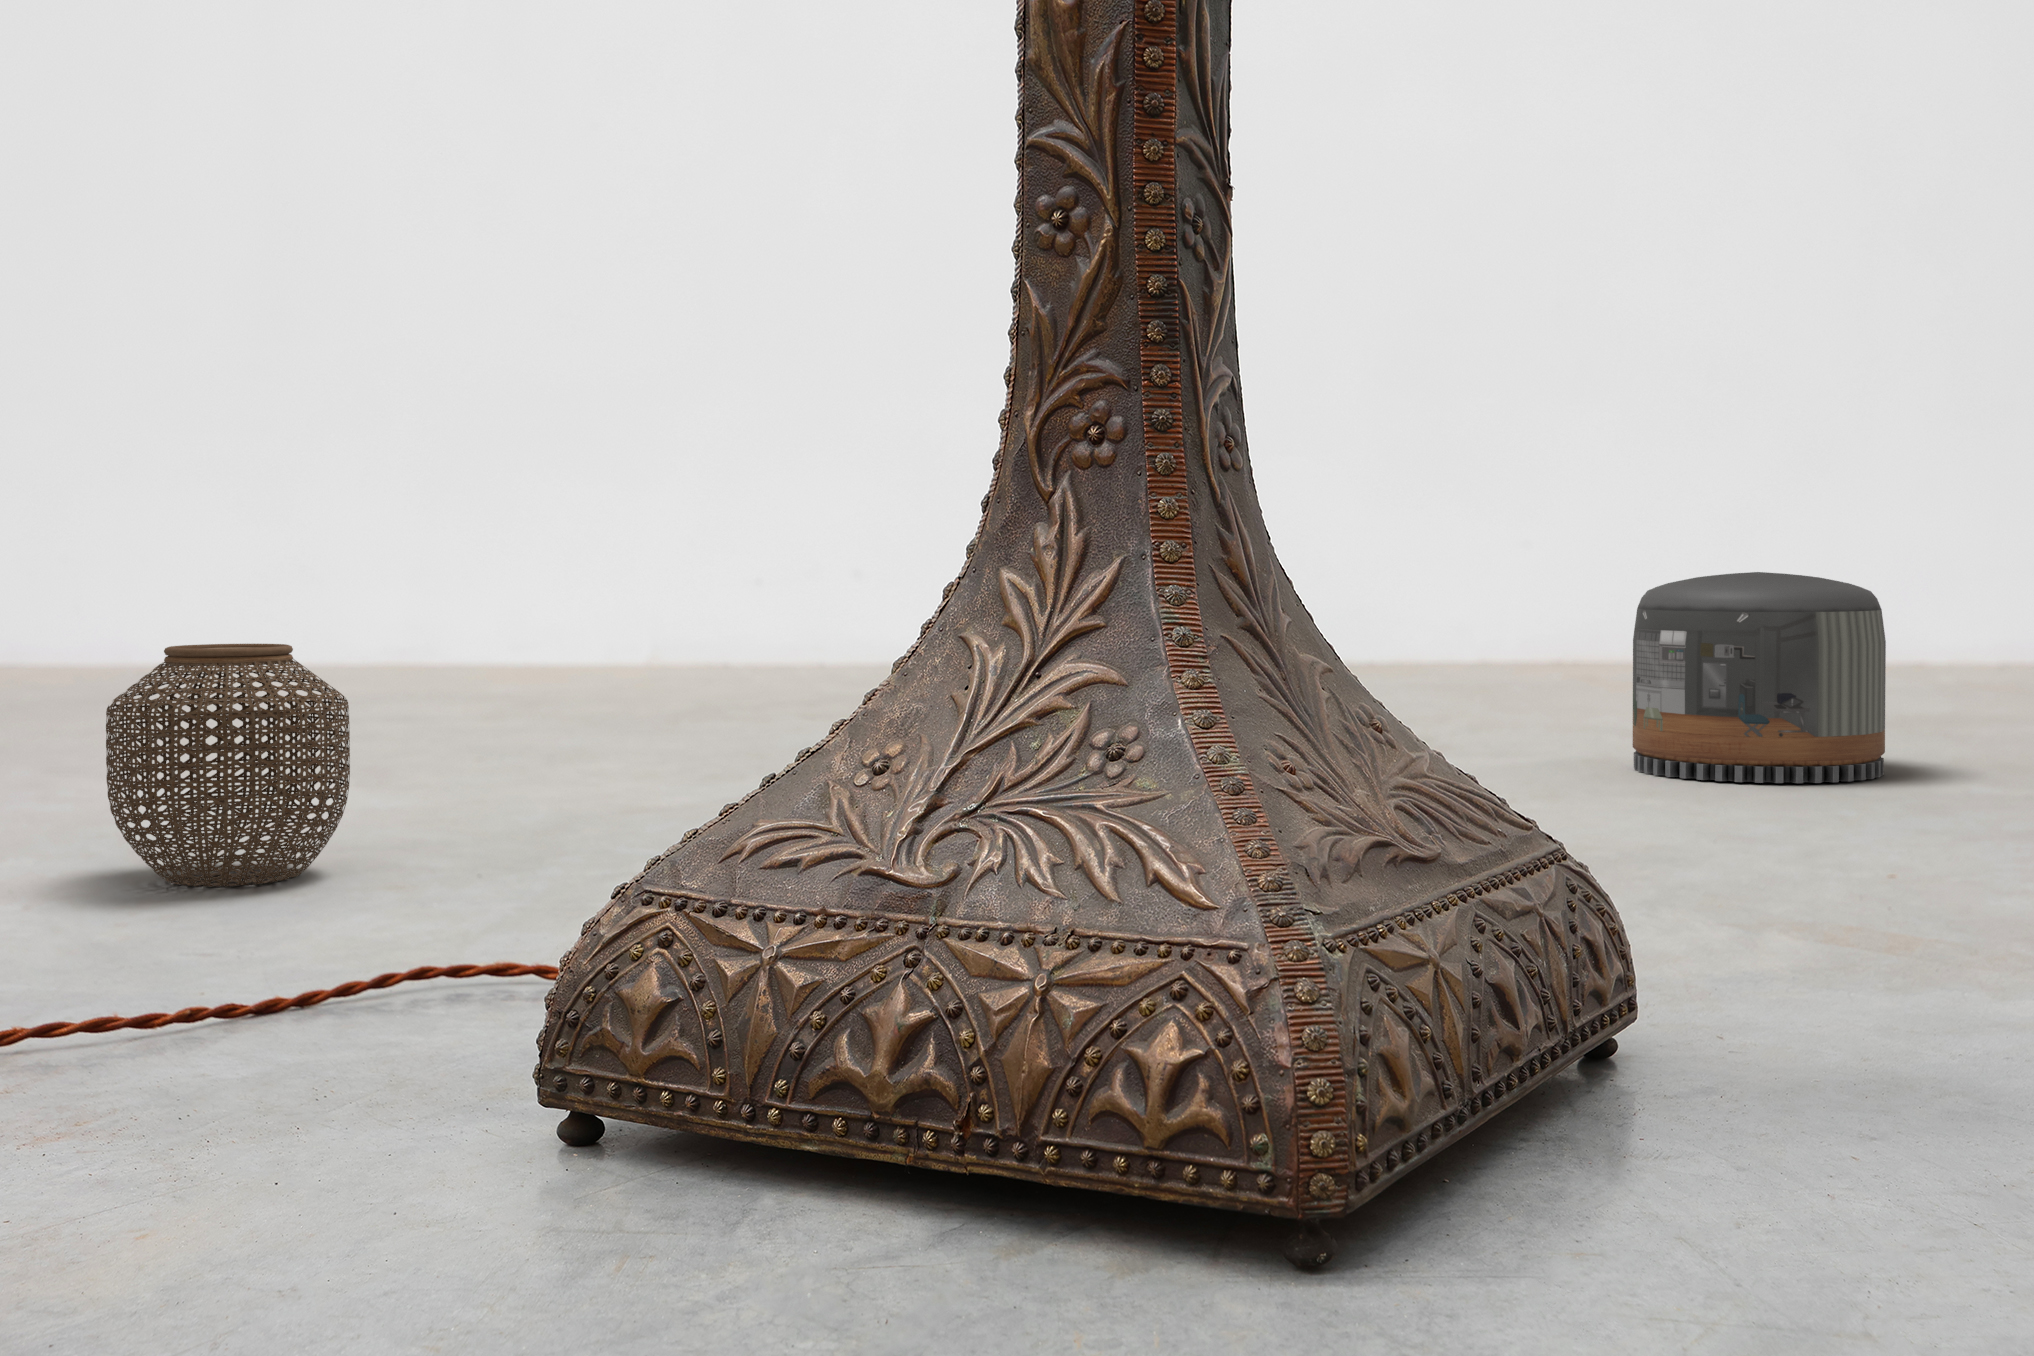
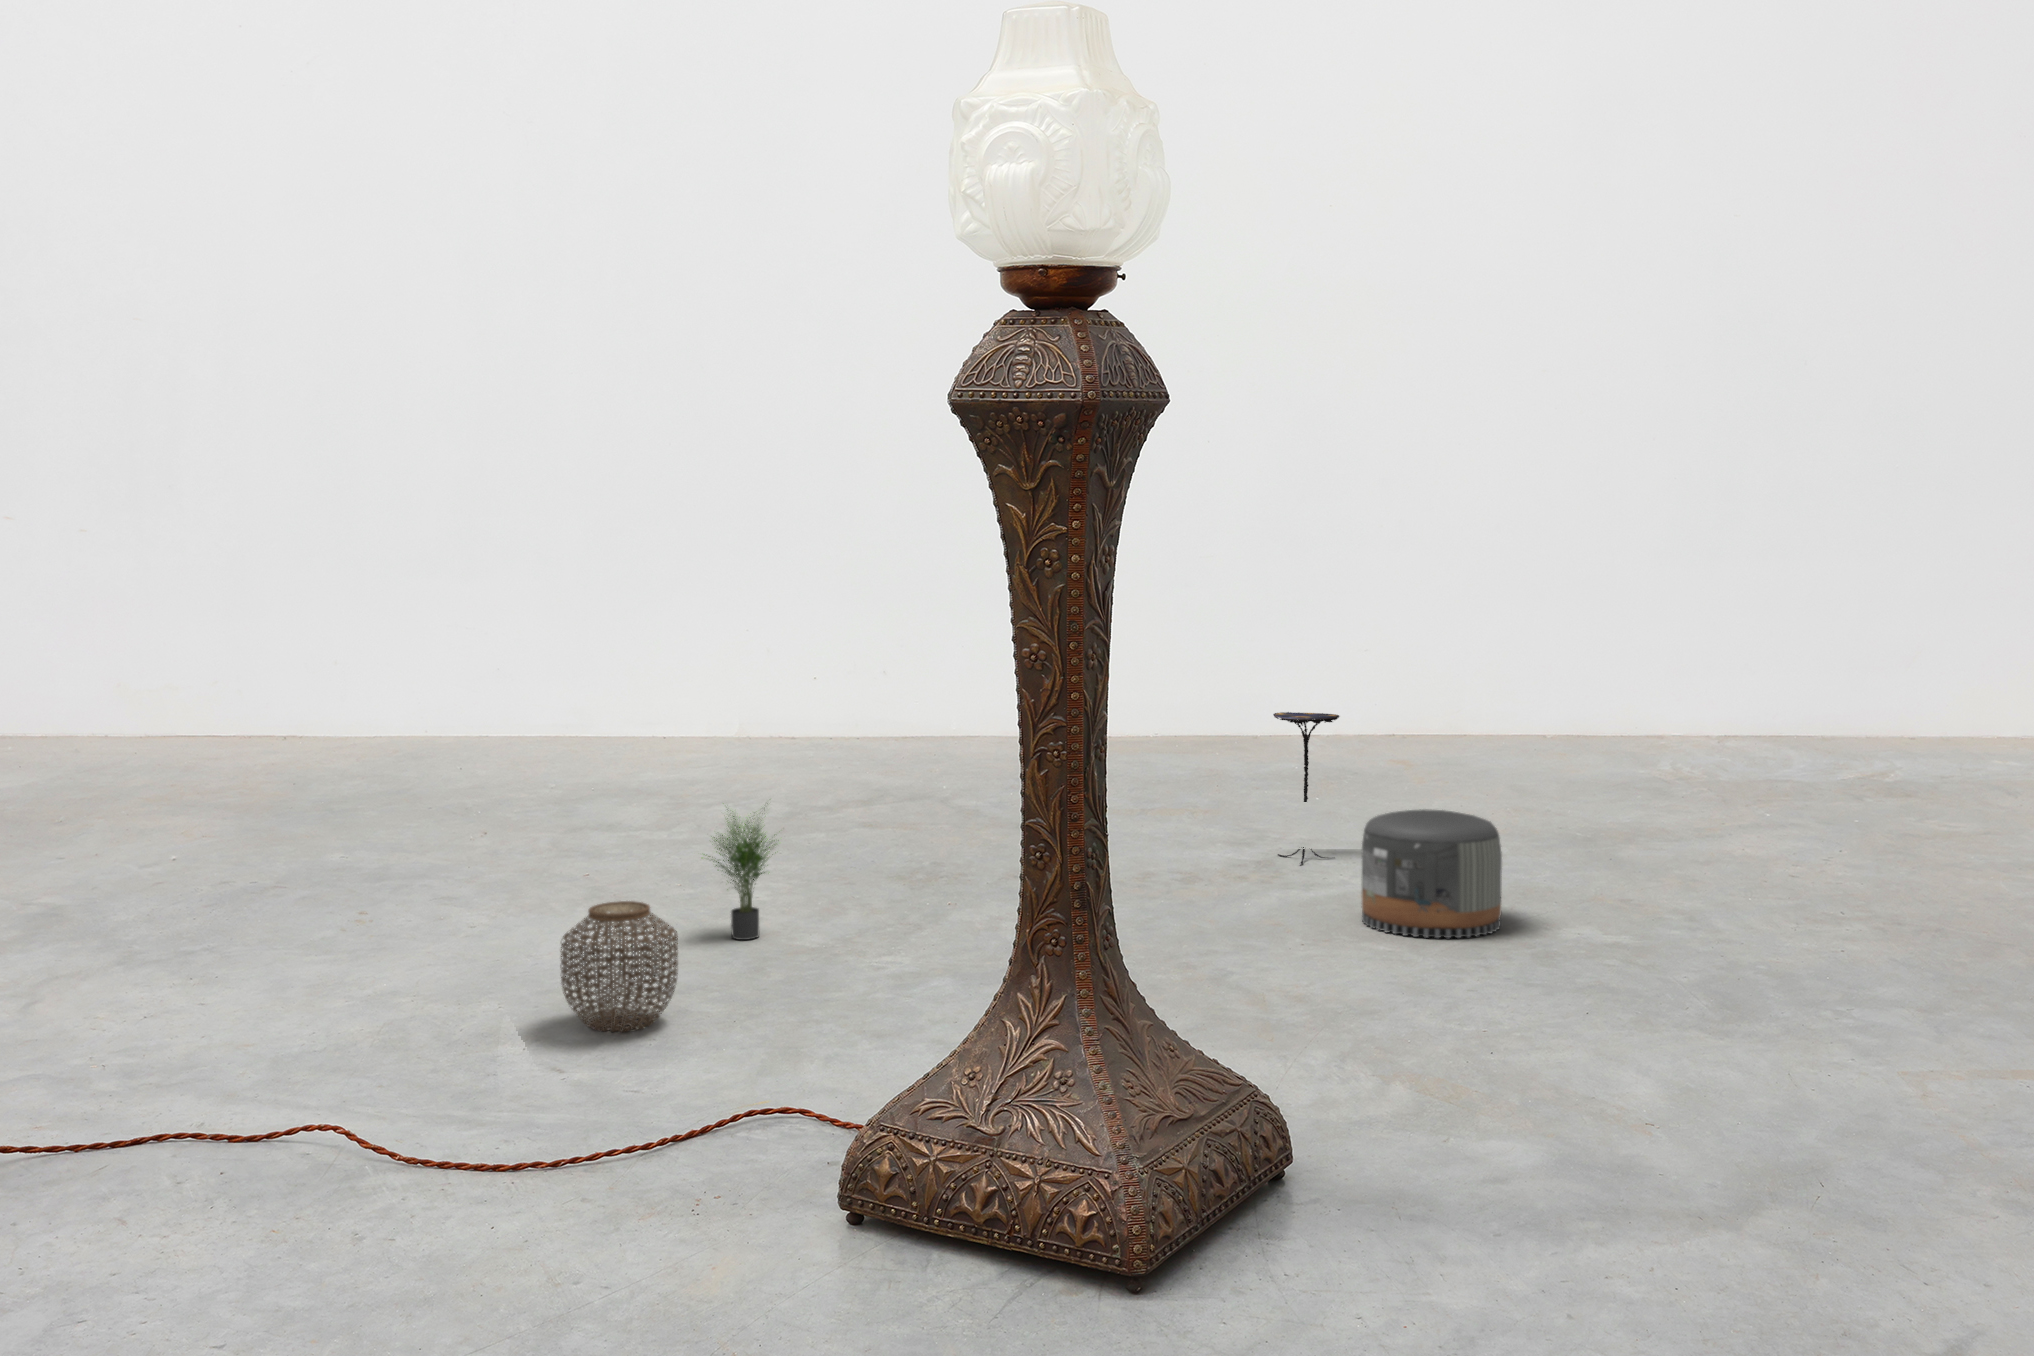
side table: none [1455,472,1568,721] -> present [1273,712,1339,864]
potted plant: none [426,541,612,792] -> present [704,816,775,940]

